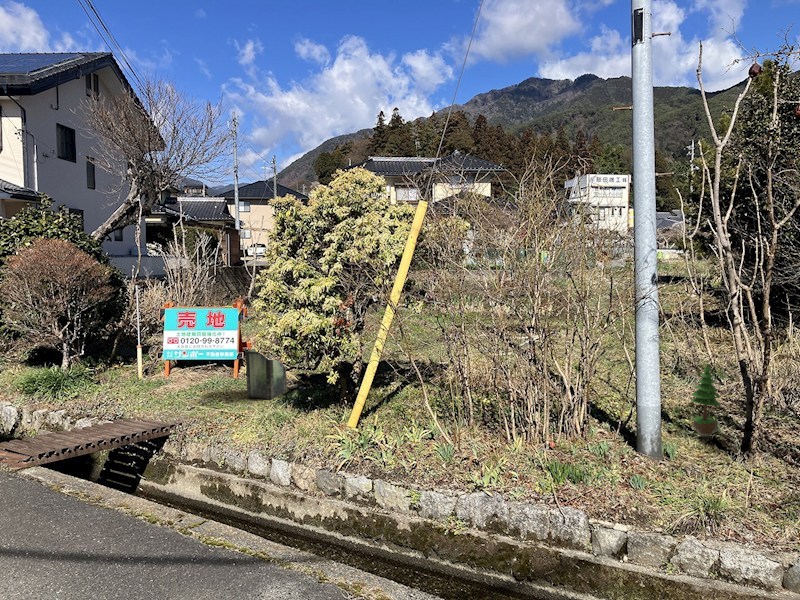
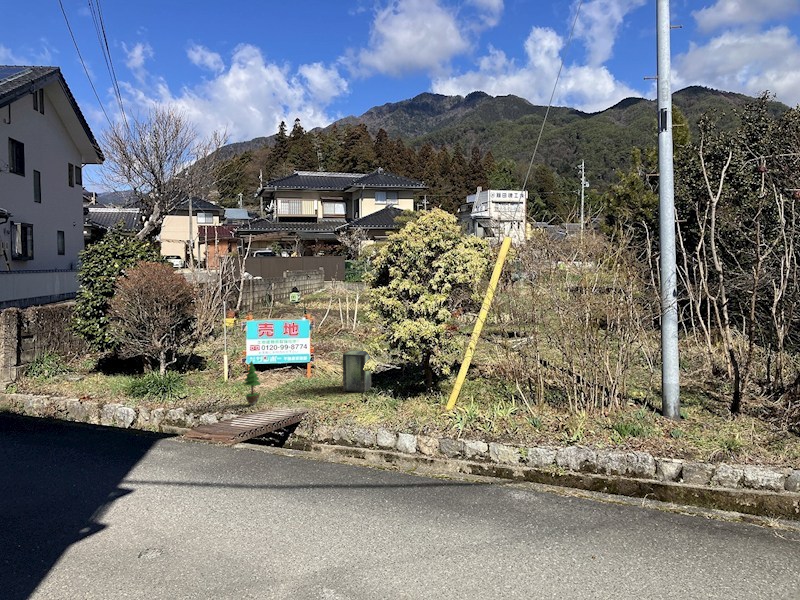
potted tree: present [691,365,721,438] -> present [244,361,260,405]

